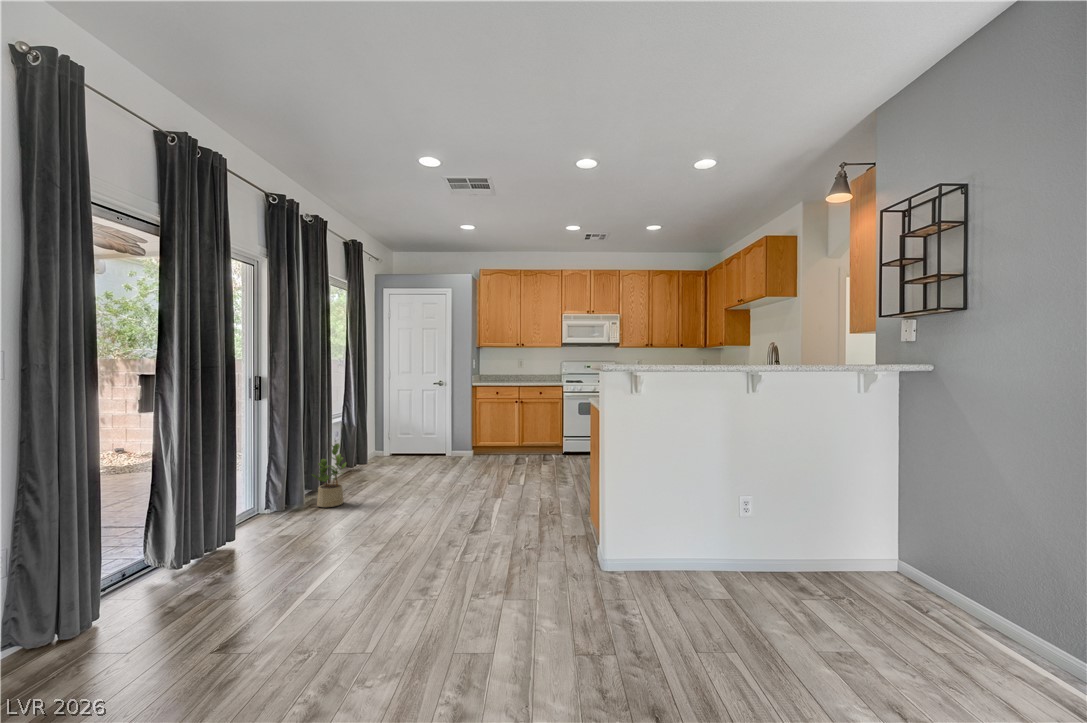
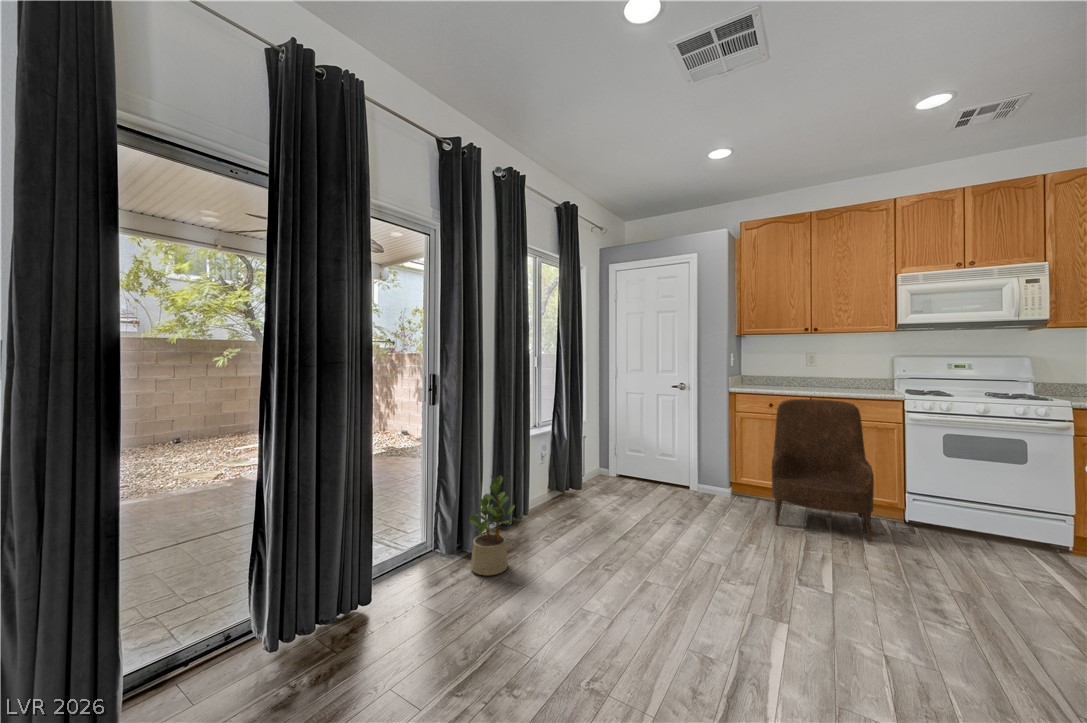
armchair: none [497,388,547,464] -> present [772,399,874,541]

